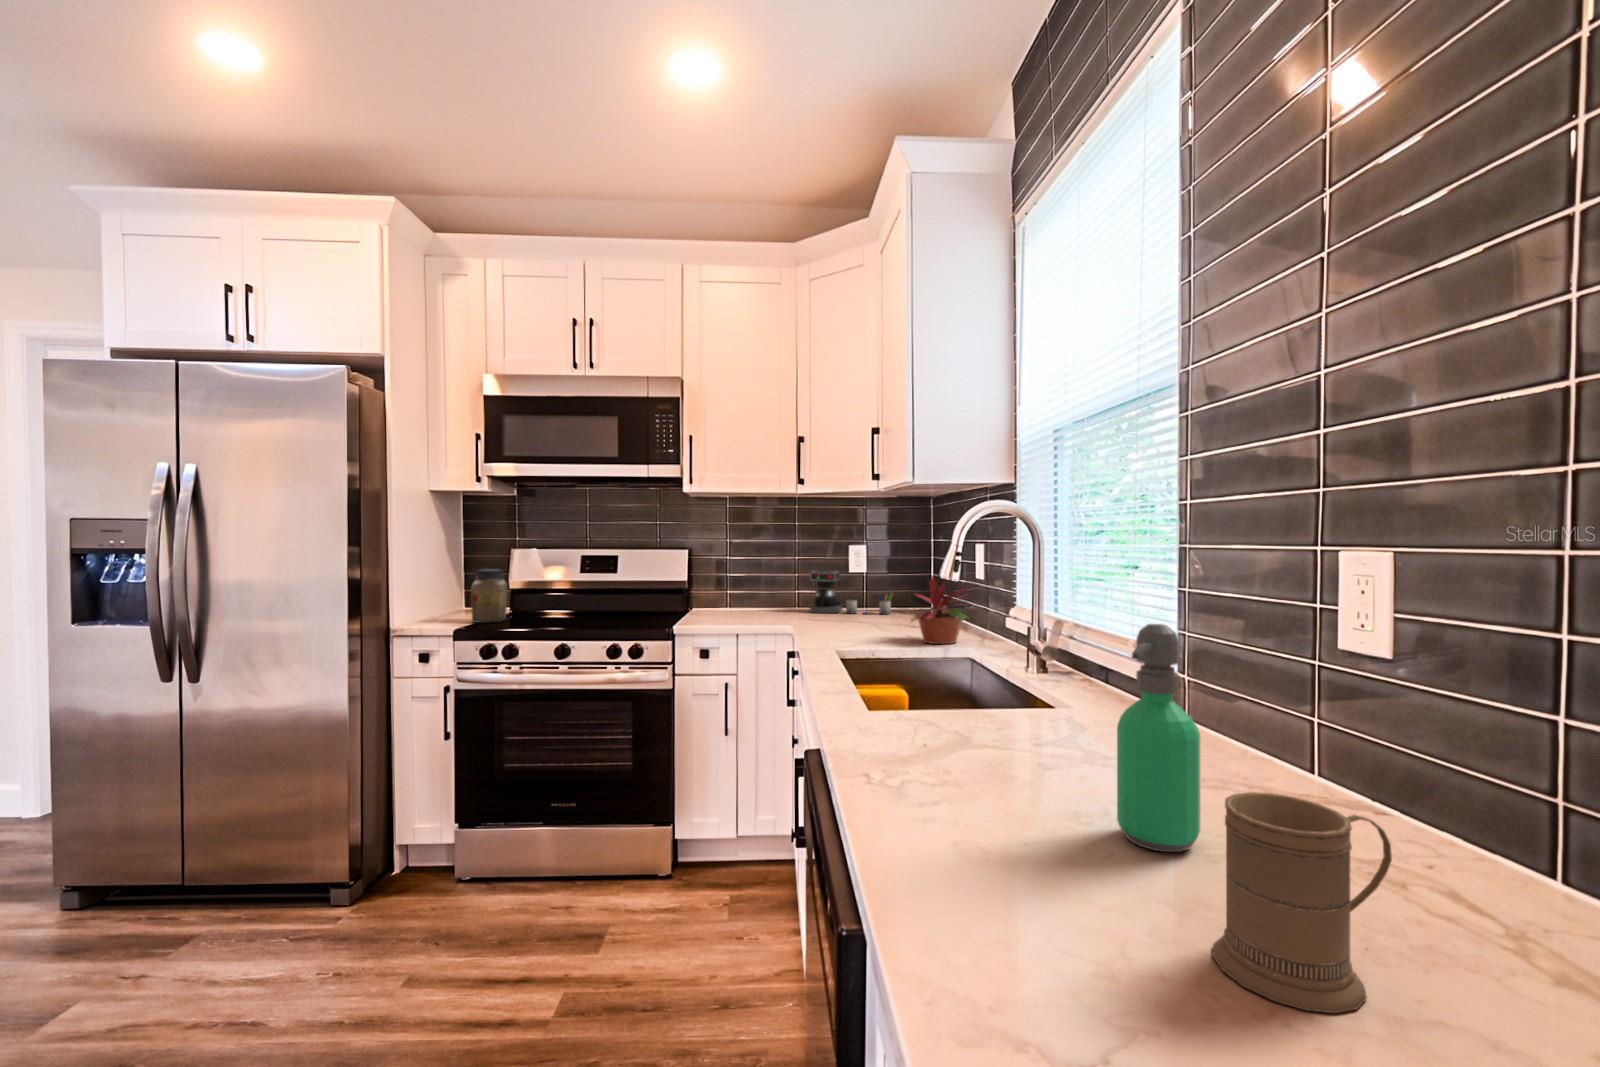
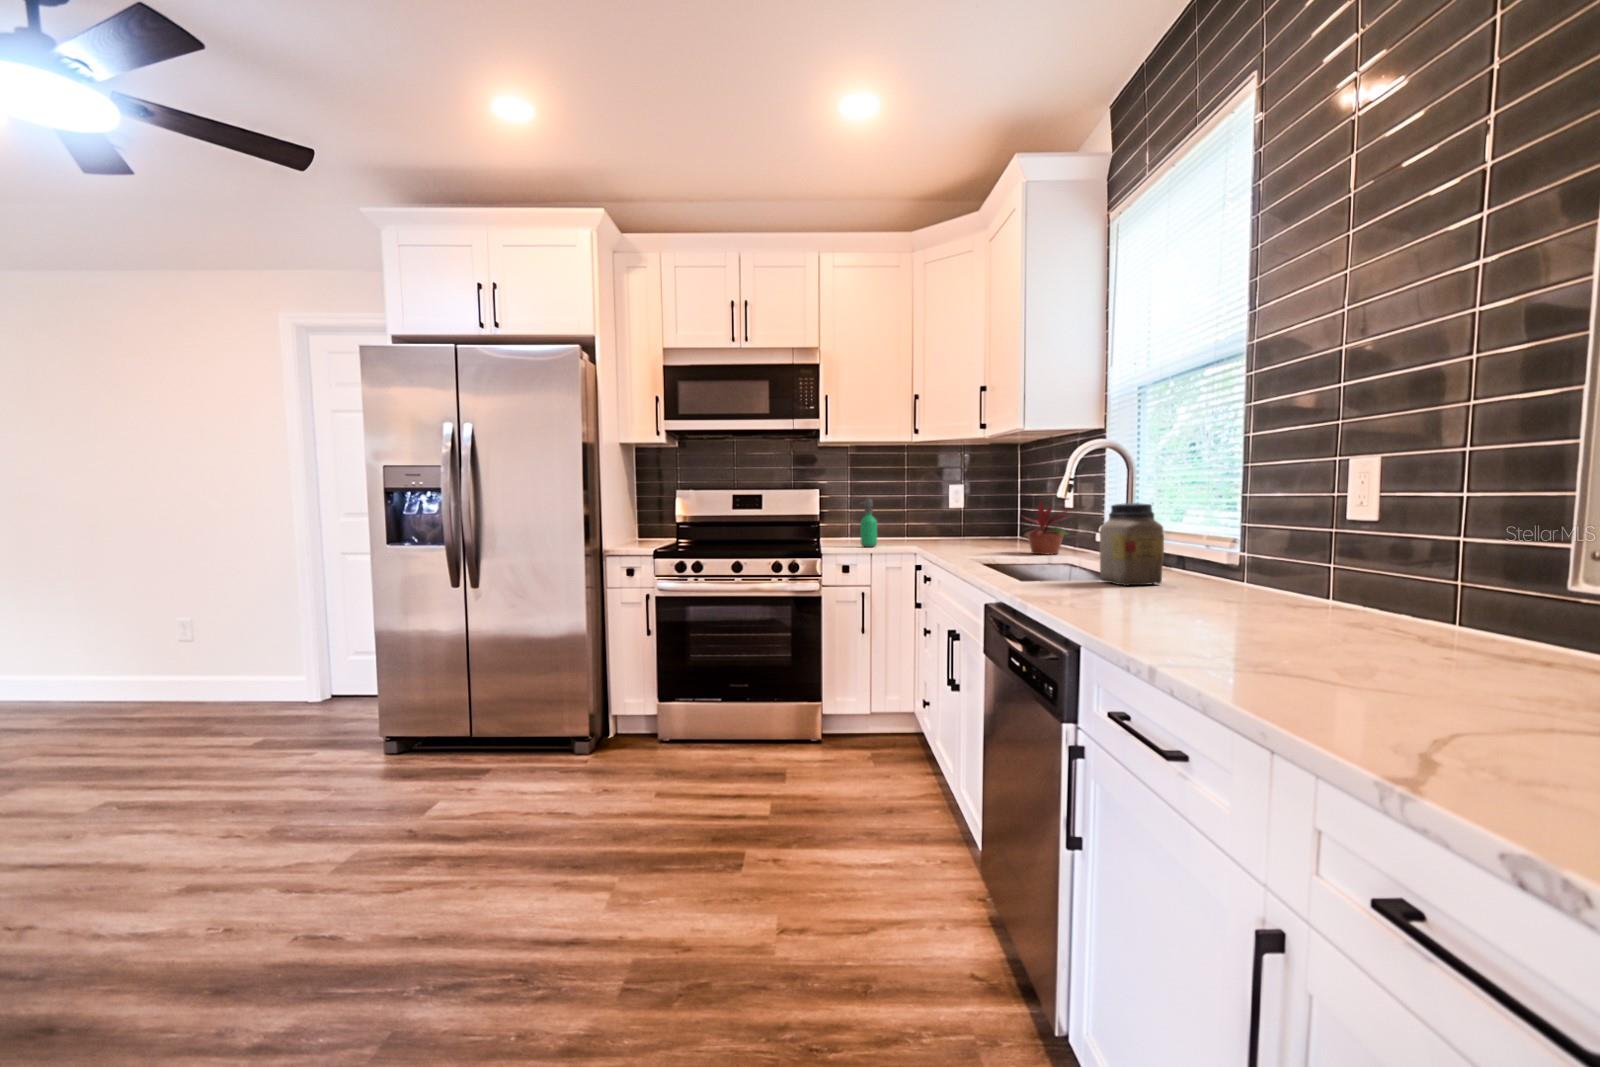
jar: present [471,569,507,623] -> present [1100,503,1164,585]
coffee maker: present [810,571,892,614] -> none [920,507,992,542]
soap dispenser: present [1117,624,1200,852] -> present [860,498,877,547]
mug: present [1212,792,1392,1013] -> none [1255,556,1338,633]

